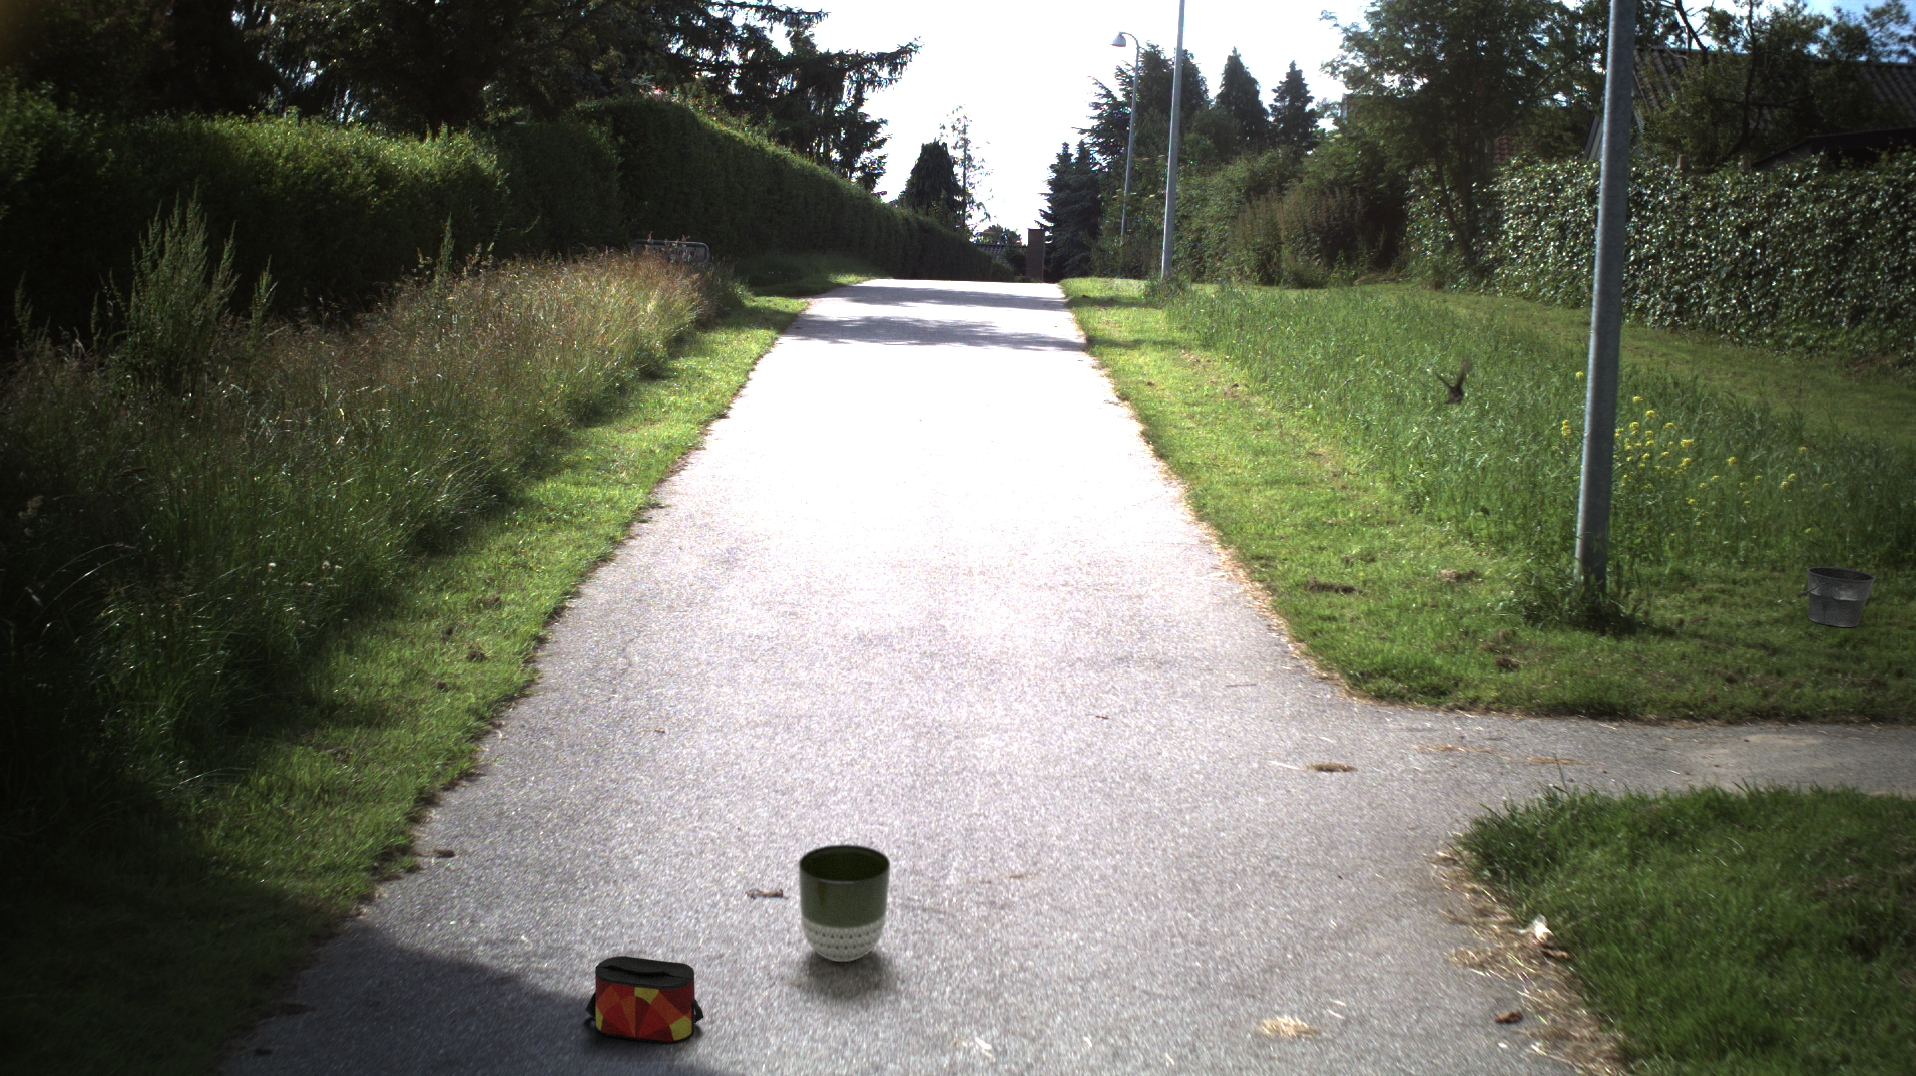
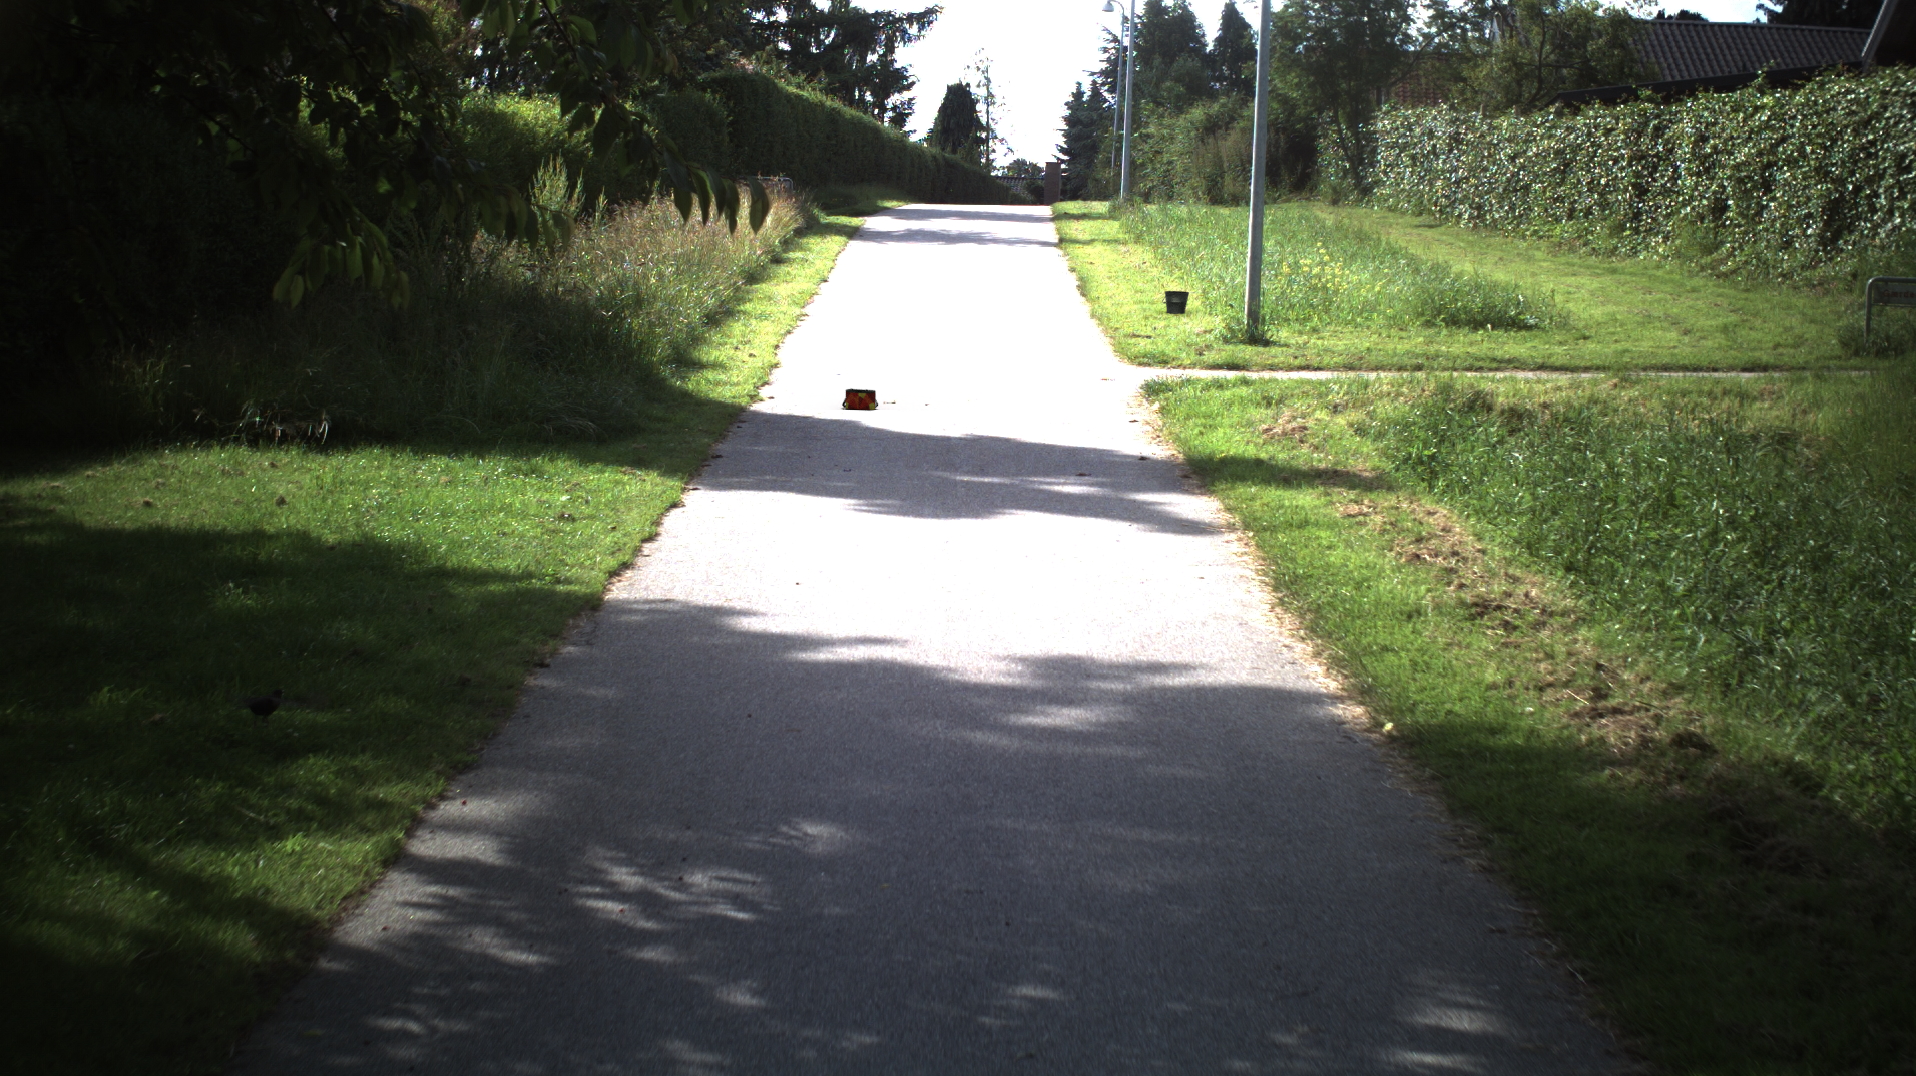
bucket: present [1797,567,1875,627] -> present [1162,291,1189,314]
planter: present [799,844,890,962] -> none [905,367,934,402]

